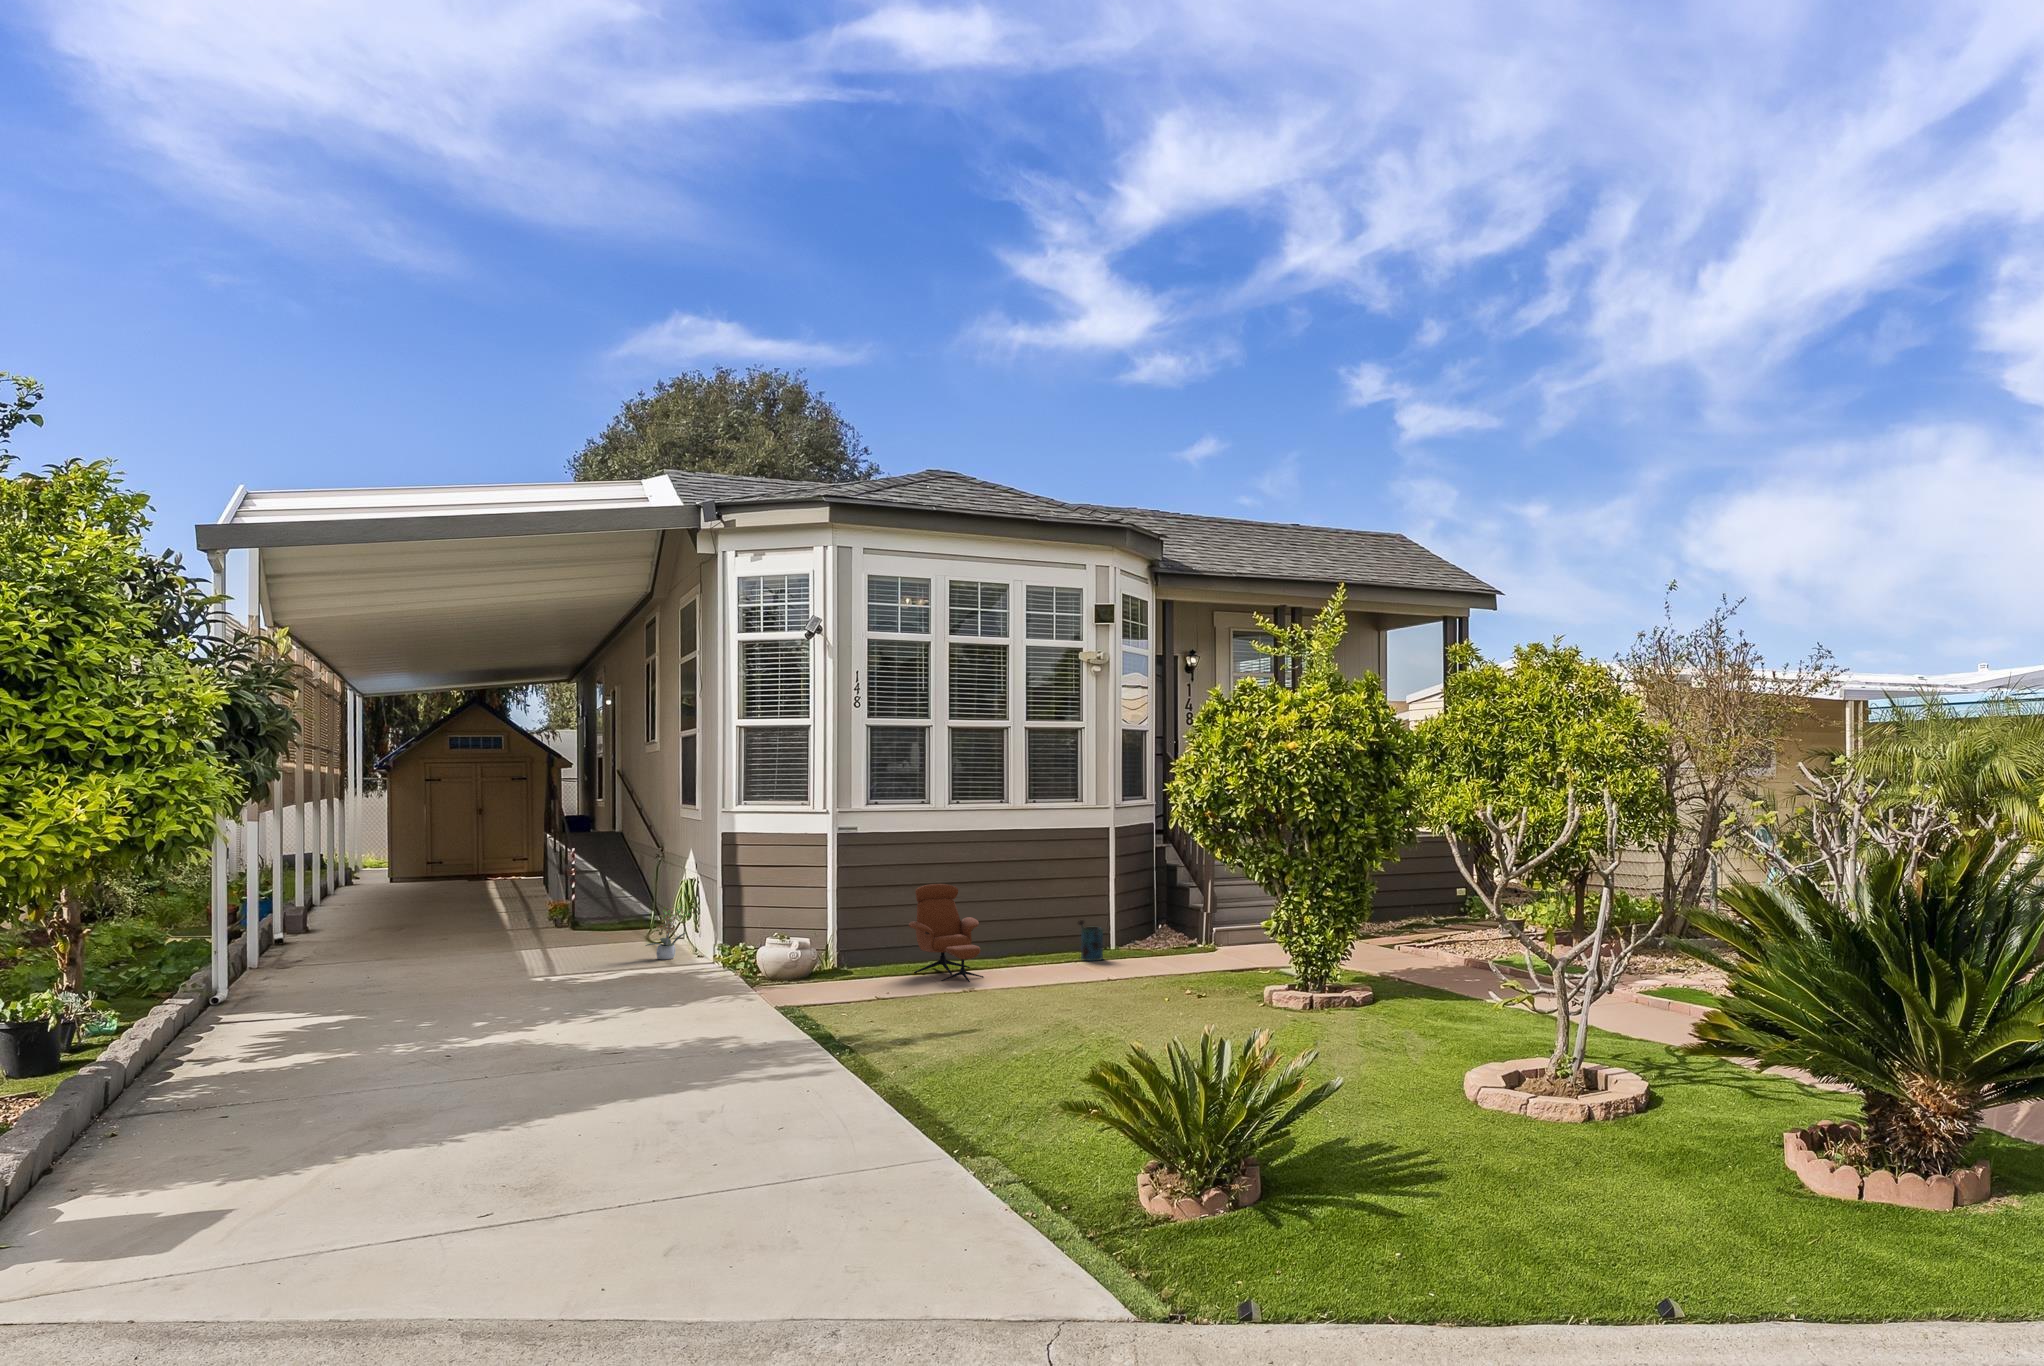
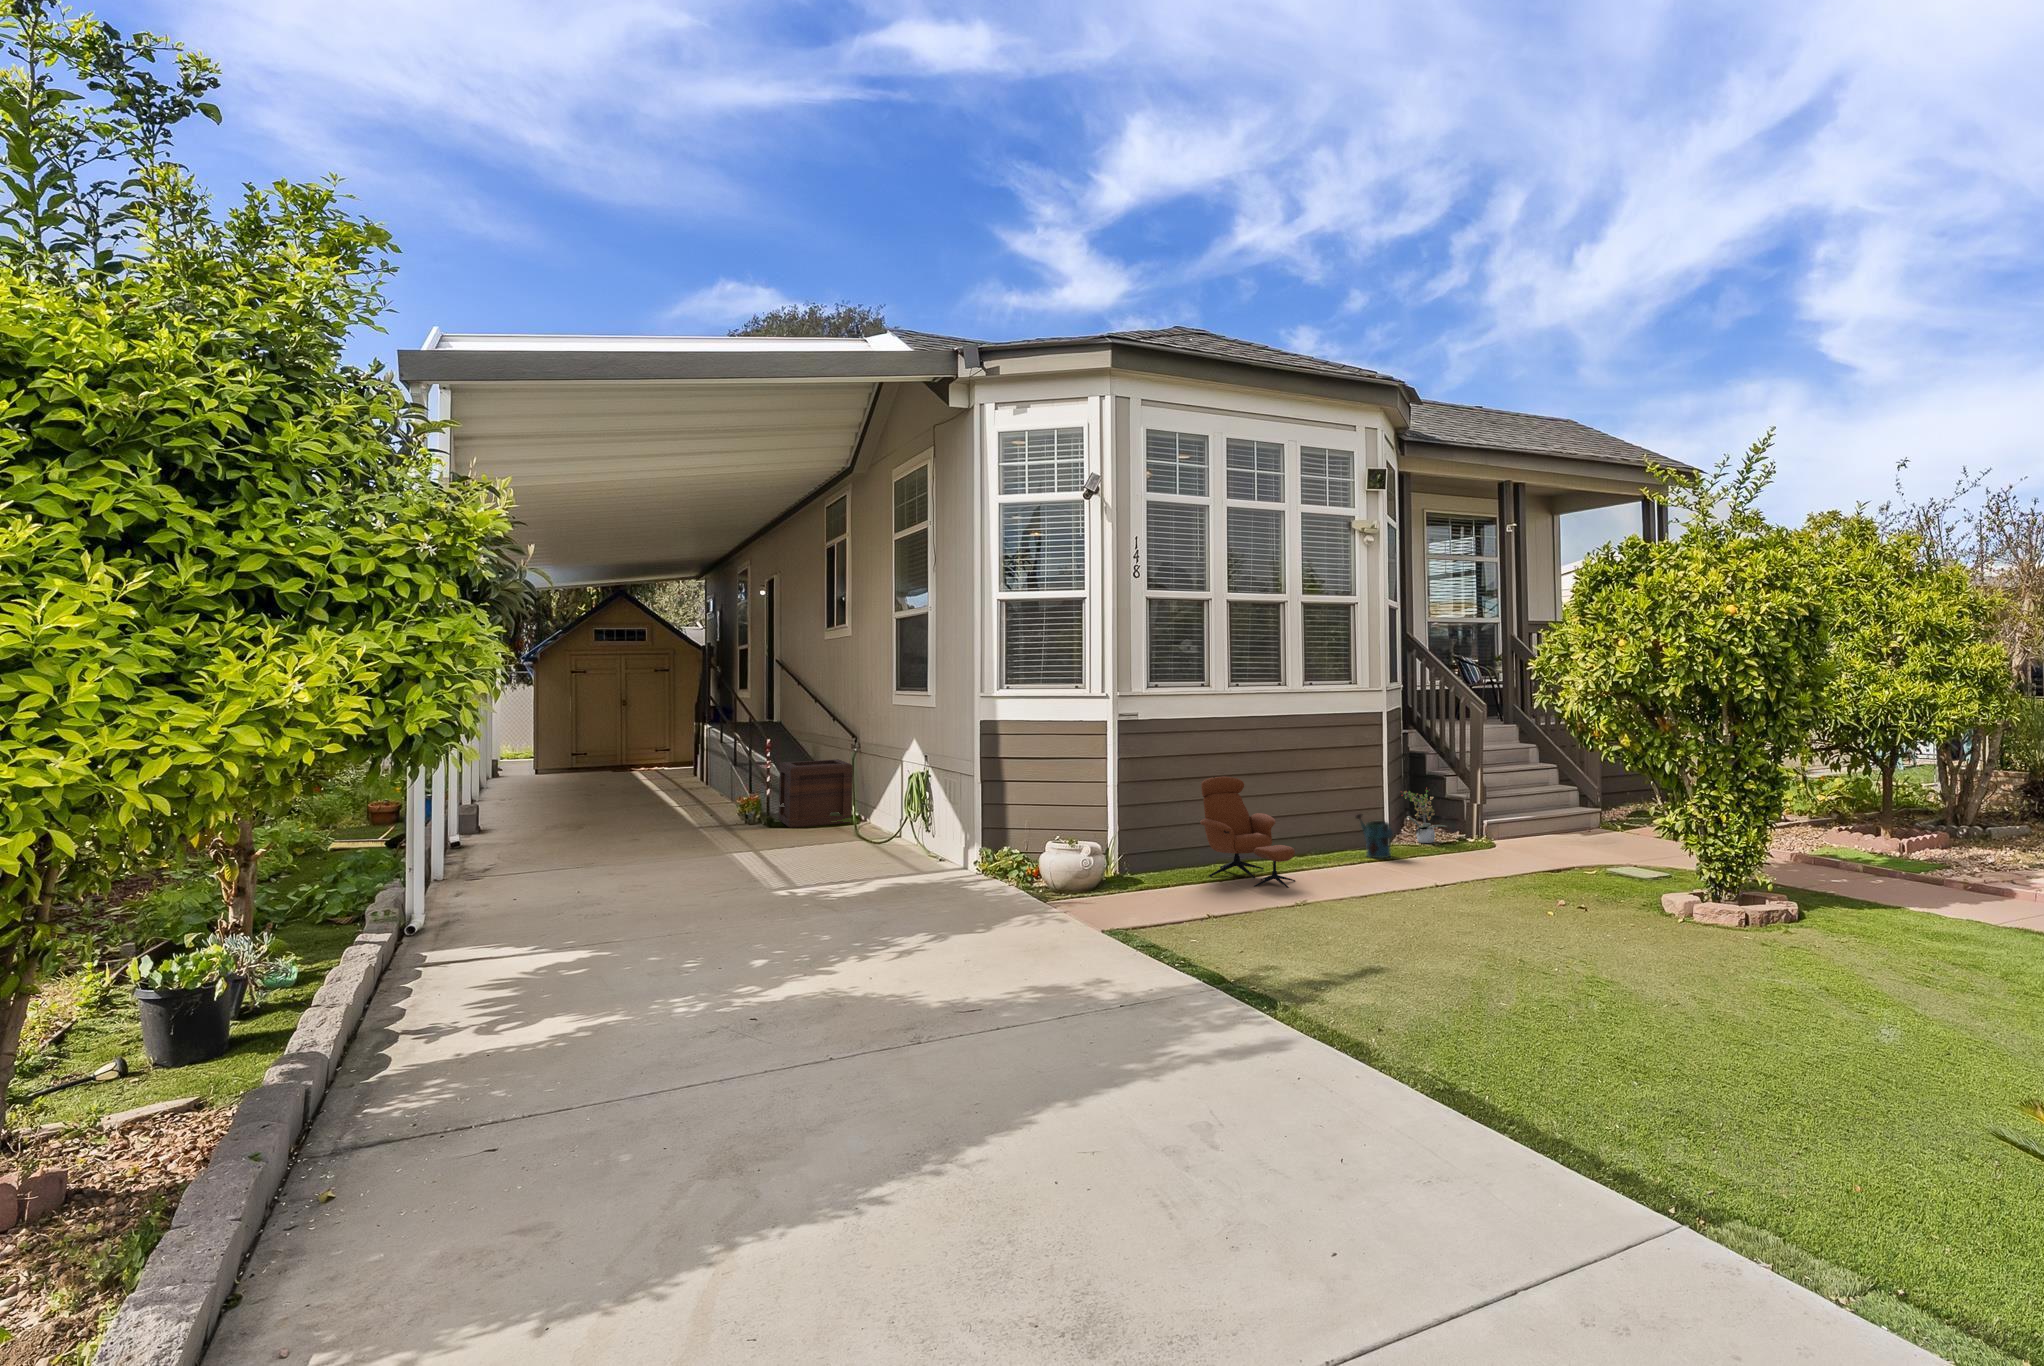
wooden crate: none [592,868,660,933] -> present [779,759,853,828]
potted plant: present [646,905,694,960] -> present [1401,790,1447,843]

